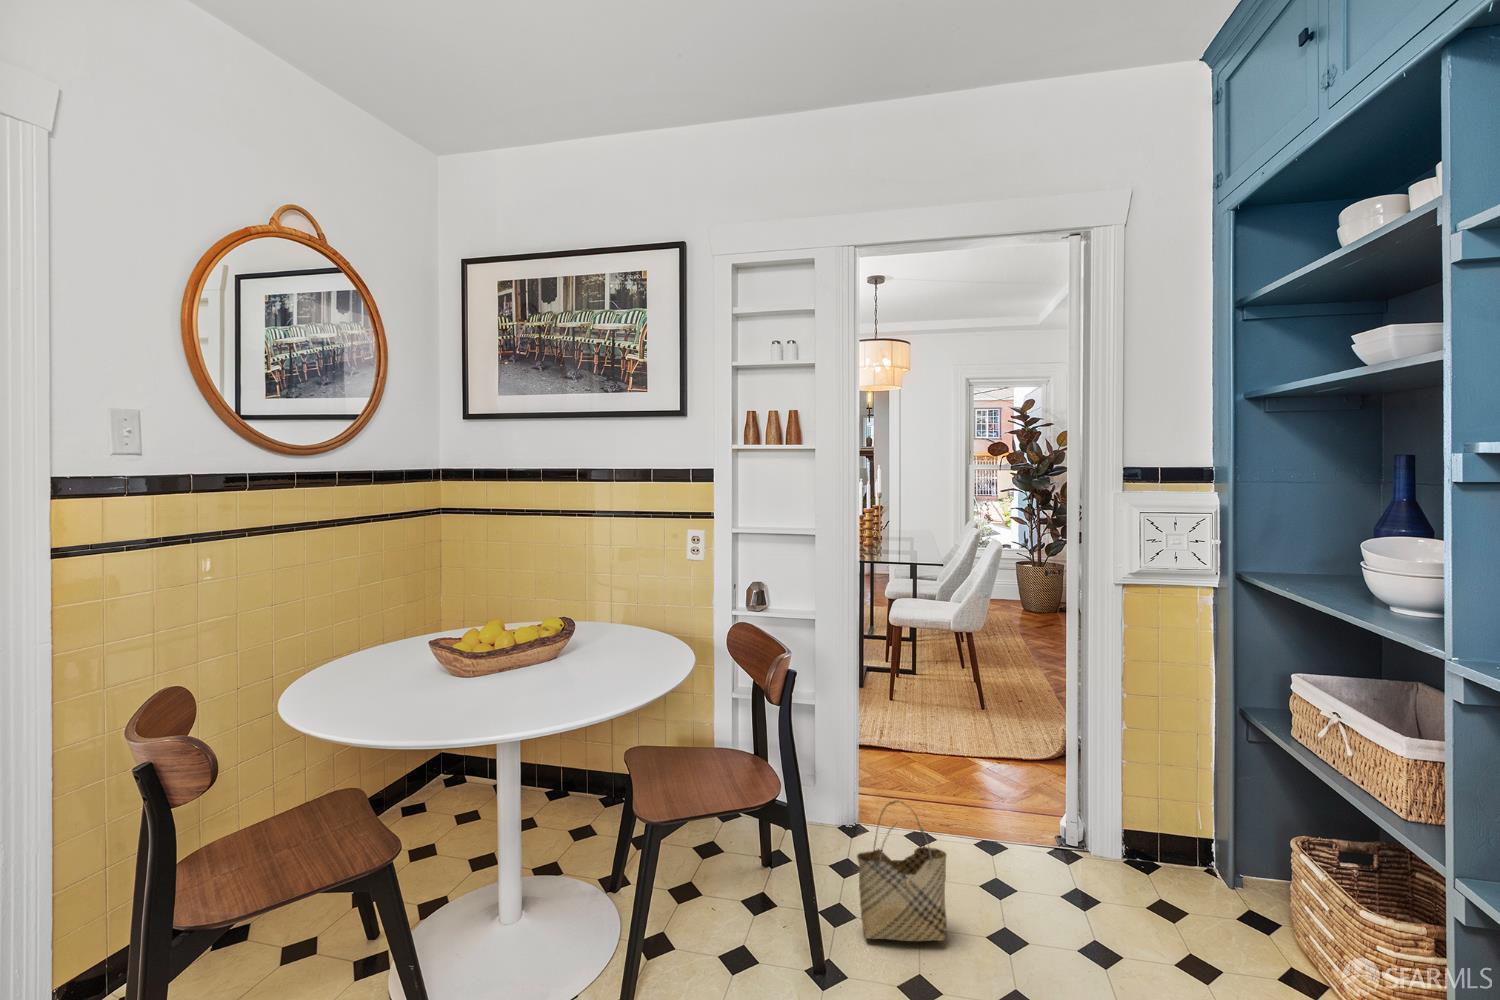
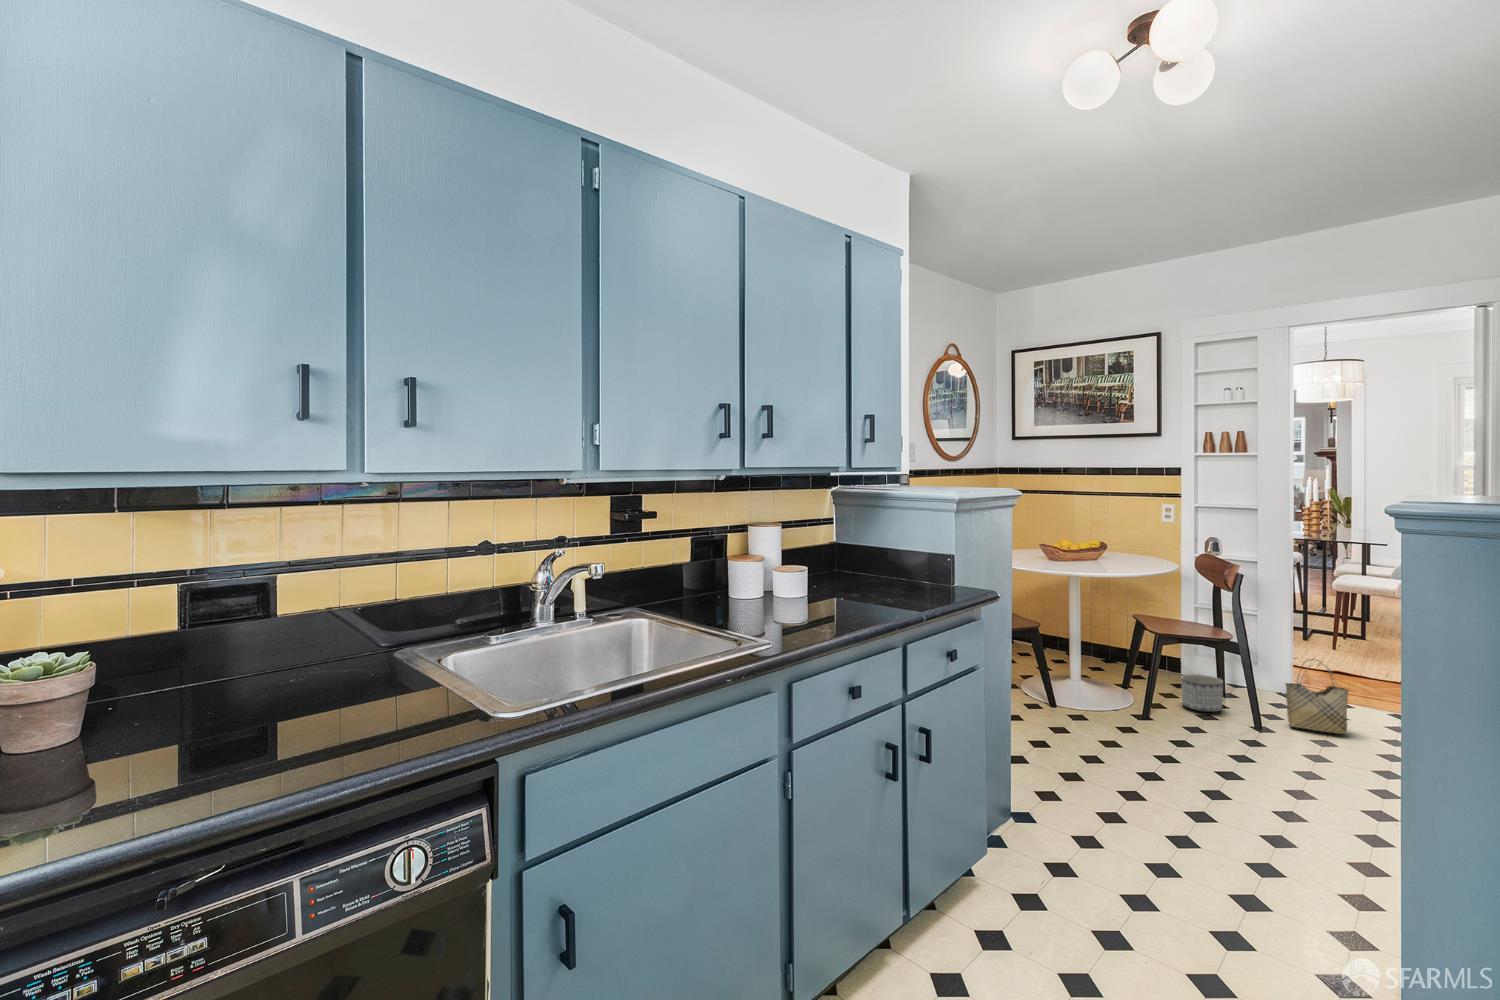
planter: none [698,843,764,929] -> present [1181,674,1223,712]

